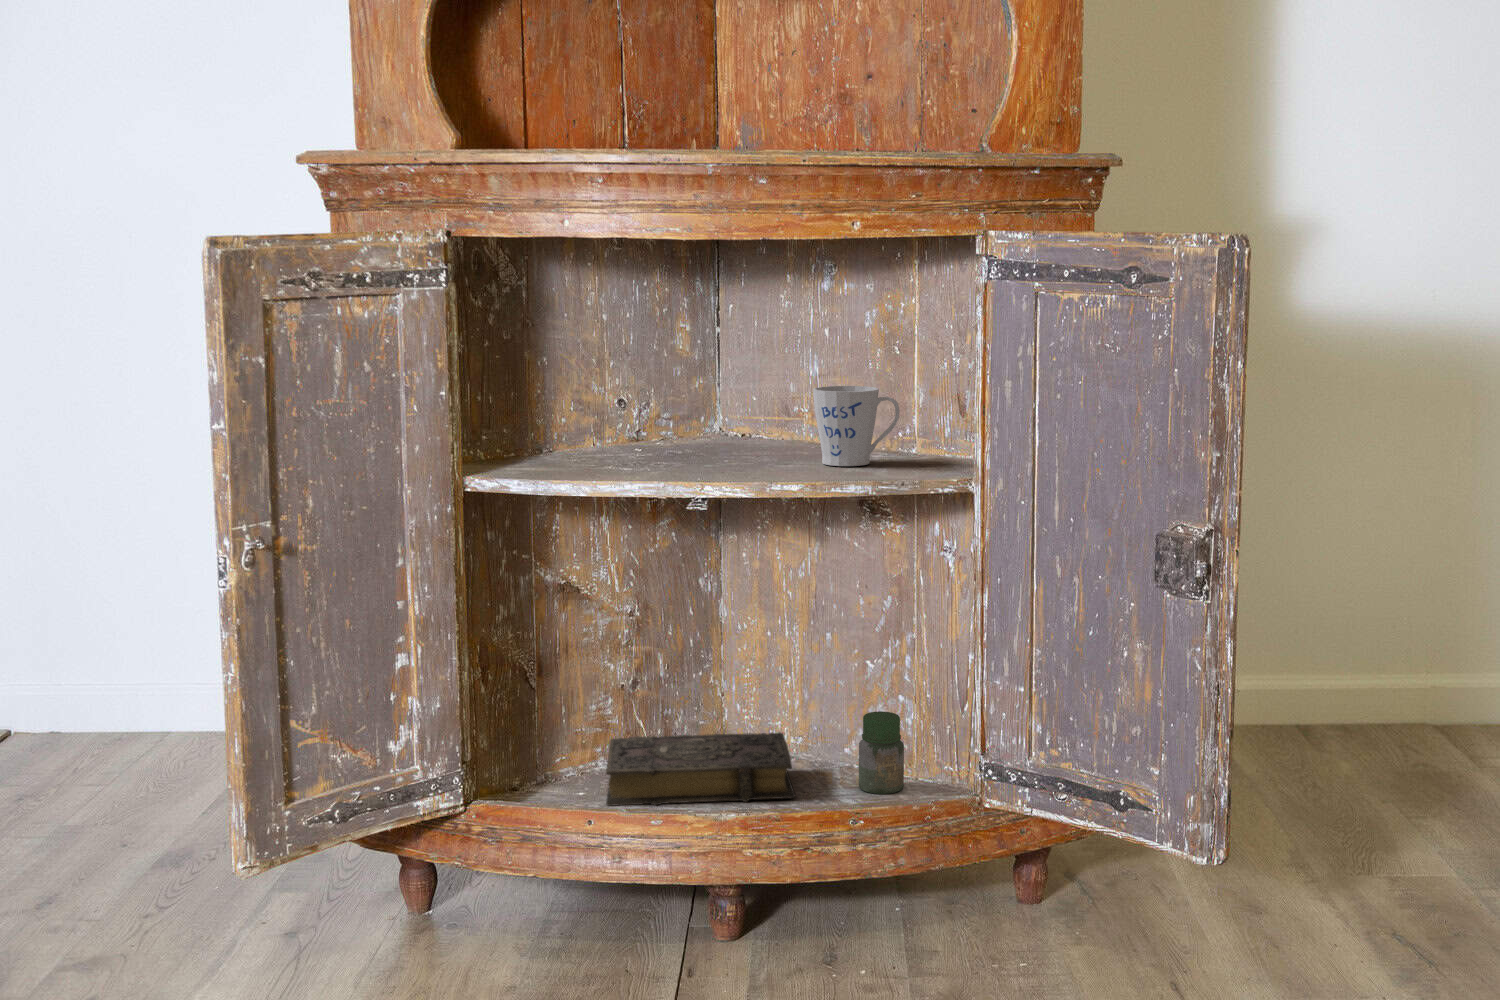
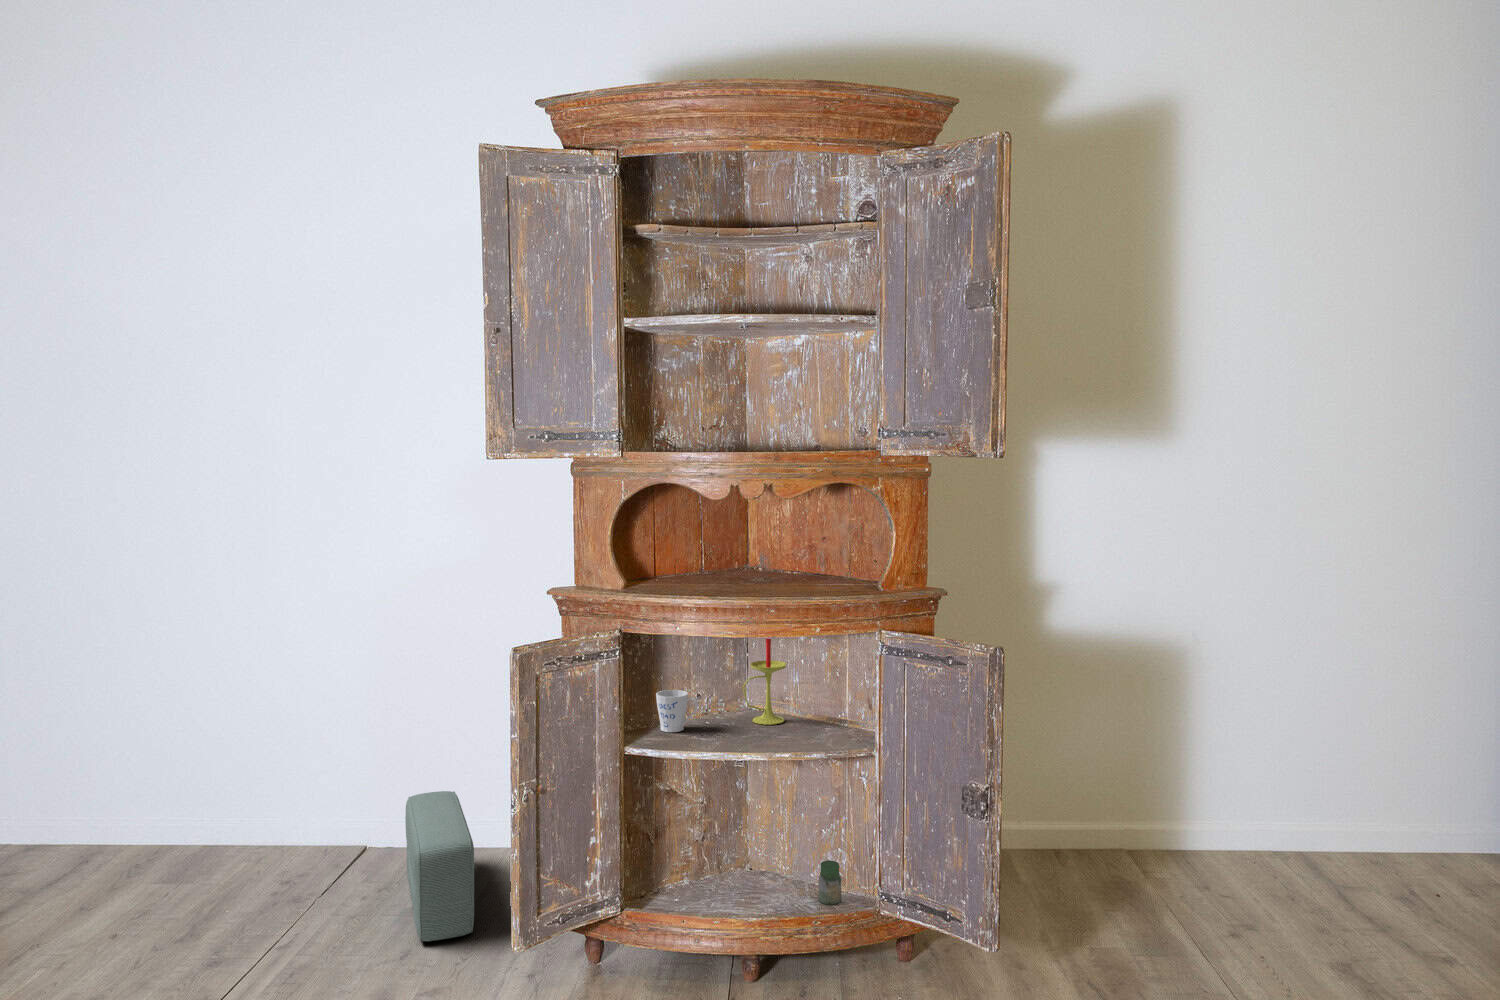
candle: none [707,261,796,453] -> present [743,639,787,725]
mug: present [813,386,900,466] -> present [656,690,698,732]
pouf: none [67,619,191,875] -> present [405,791,474,941]
book: present [606,733,795,806] -> none [692,868,787,912]

